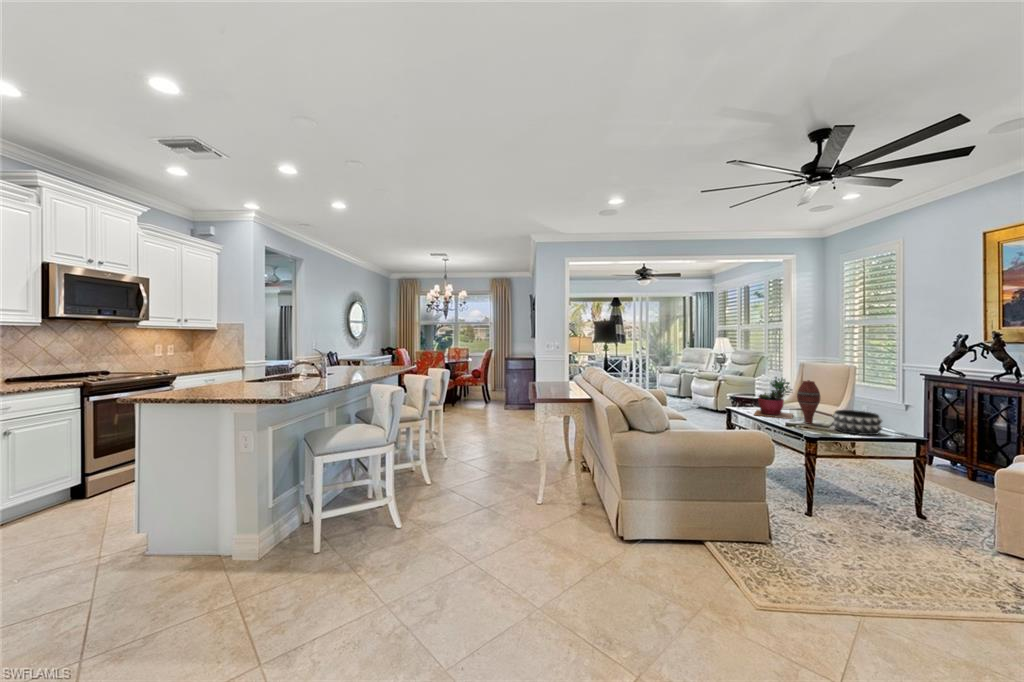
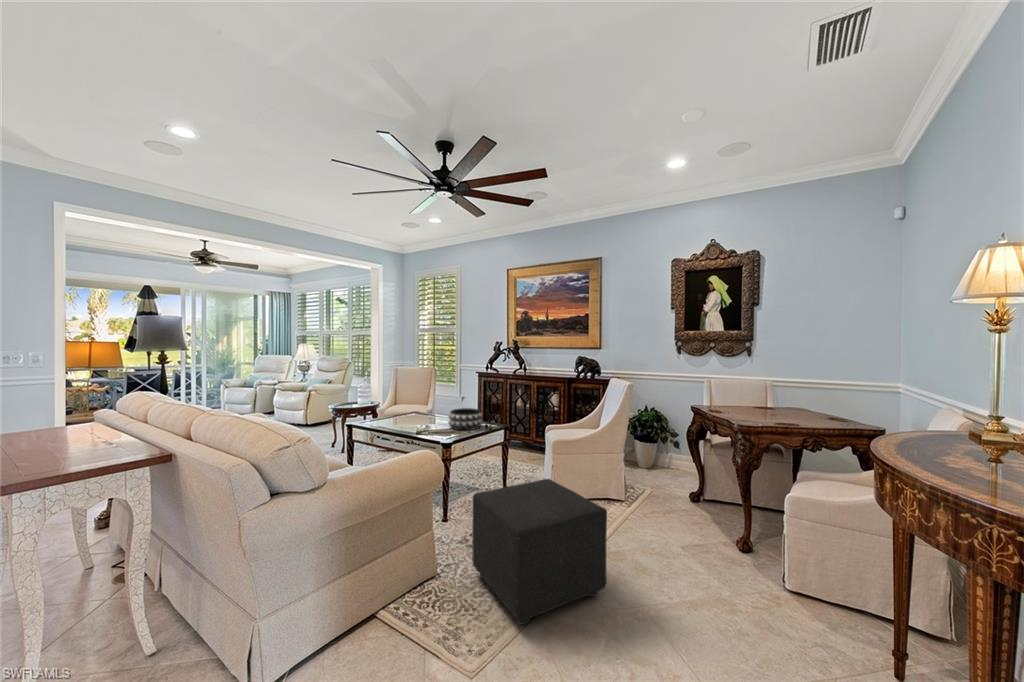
succulent plant: present [754,377,793,419] -> none [374,383,410,427]
vase: present [797,380,820,424] -> none [417,385,436,427]
ottoman: none [807,483,984,644] -> present [473,479,607,625]

